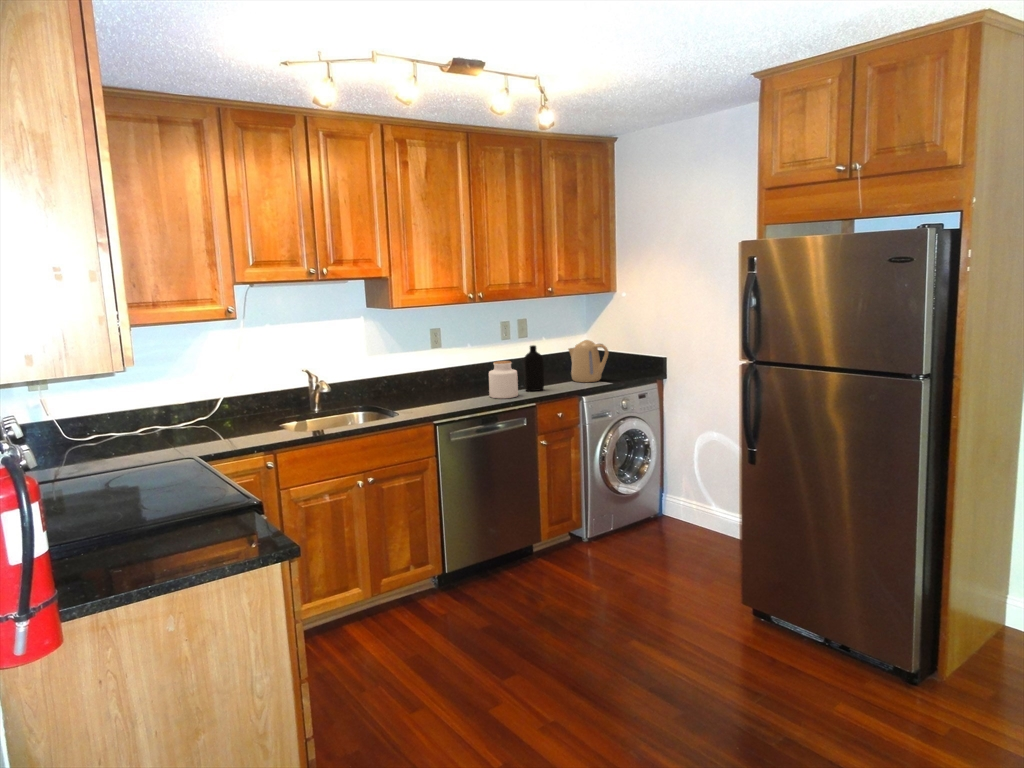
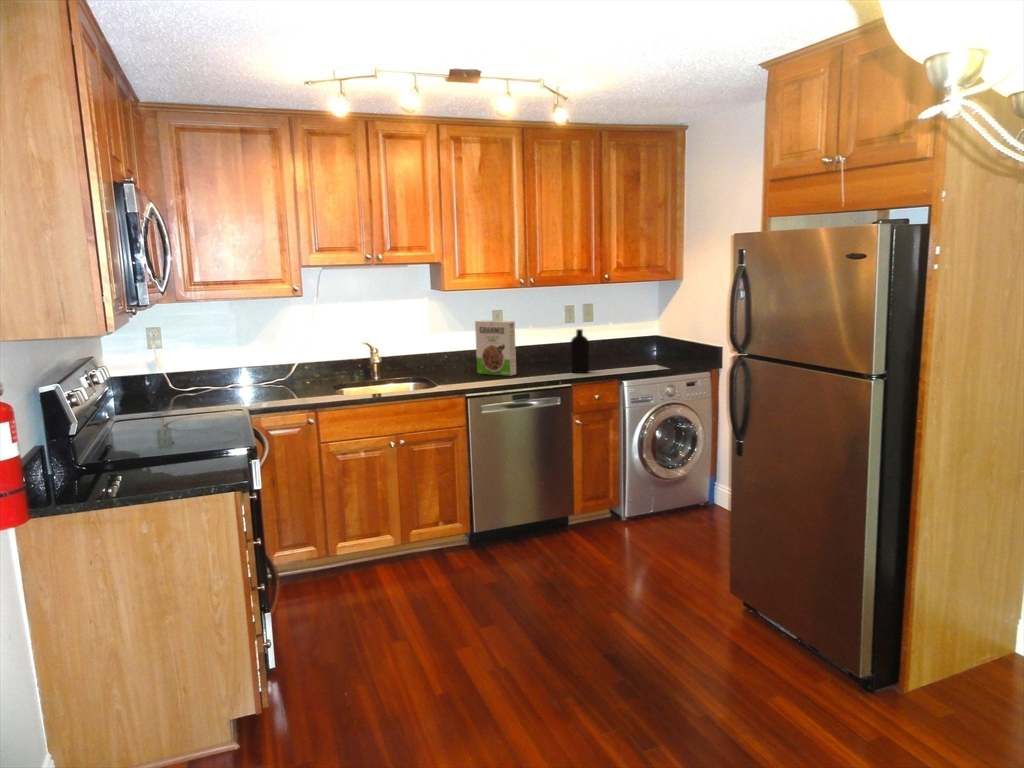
cereal box: none [423,339,471,398] -> present [475,320,516,376]
kettle: present [568,340,608,382] -> none [625,326,662,367]
jar: present [489,361,518,398] -> none [532,343,559,378]

